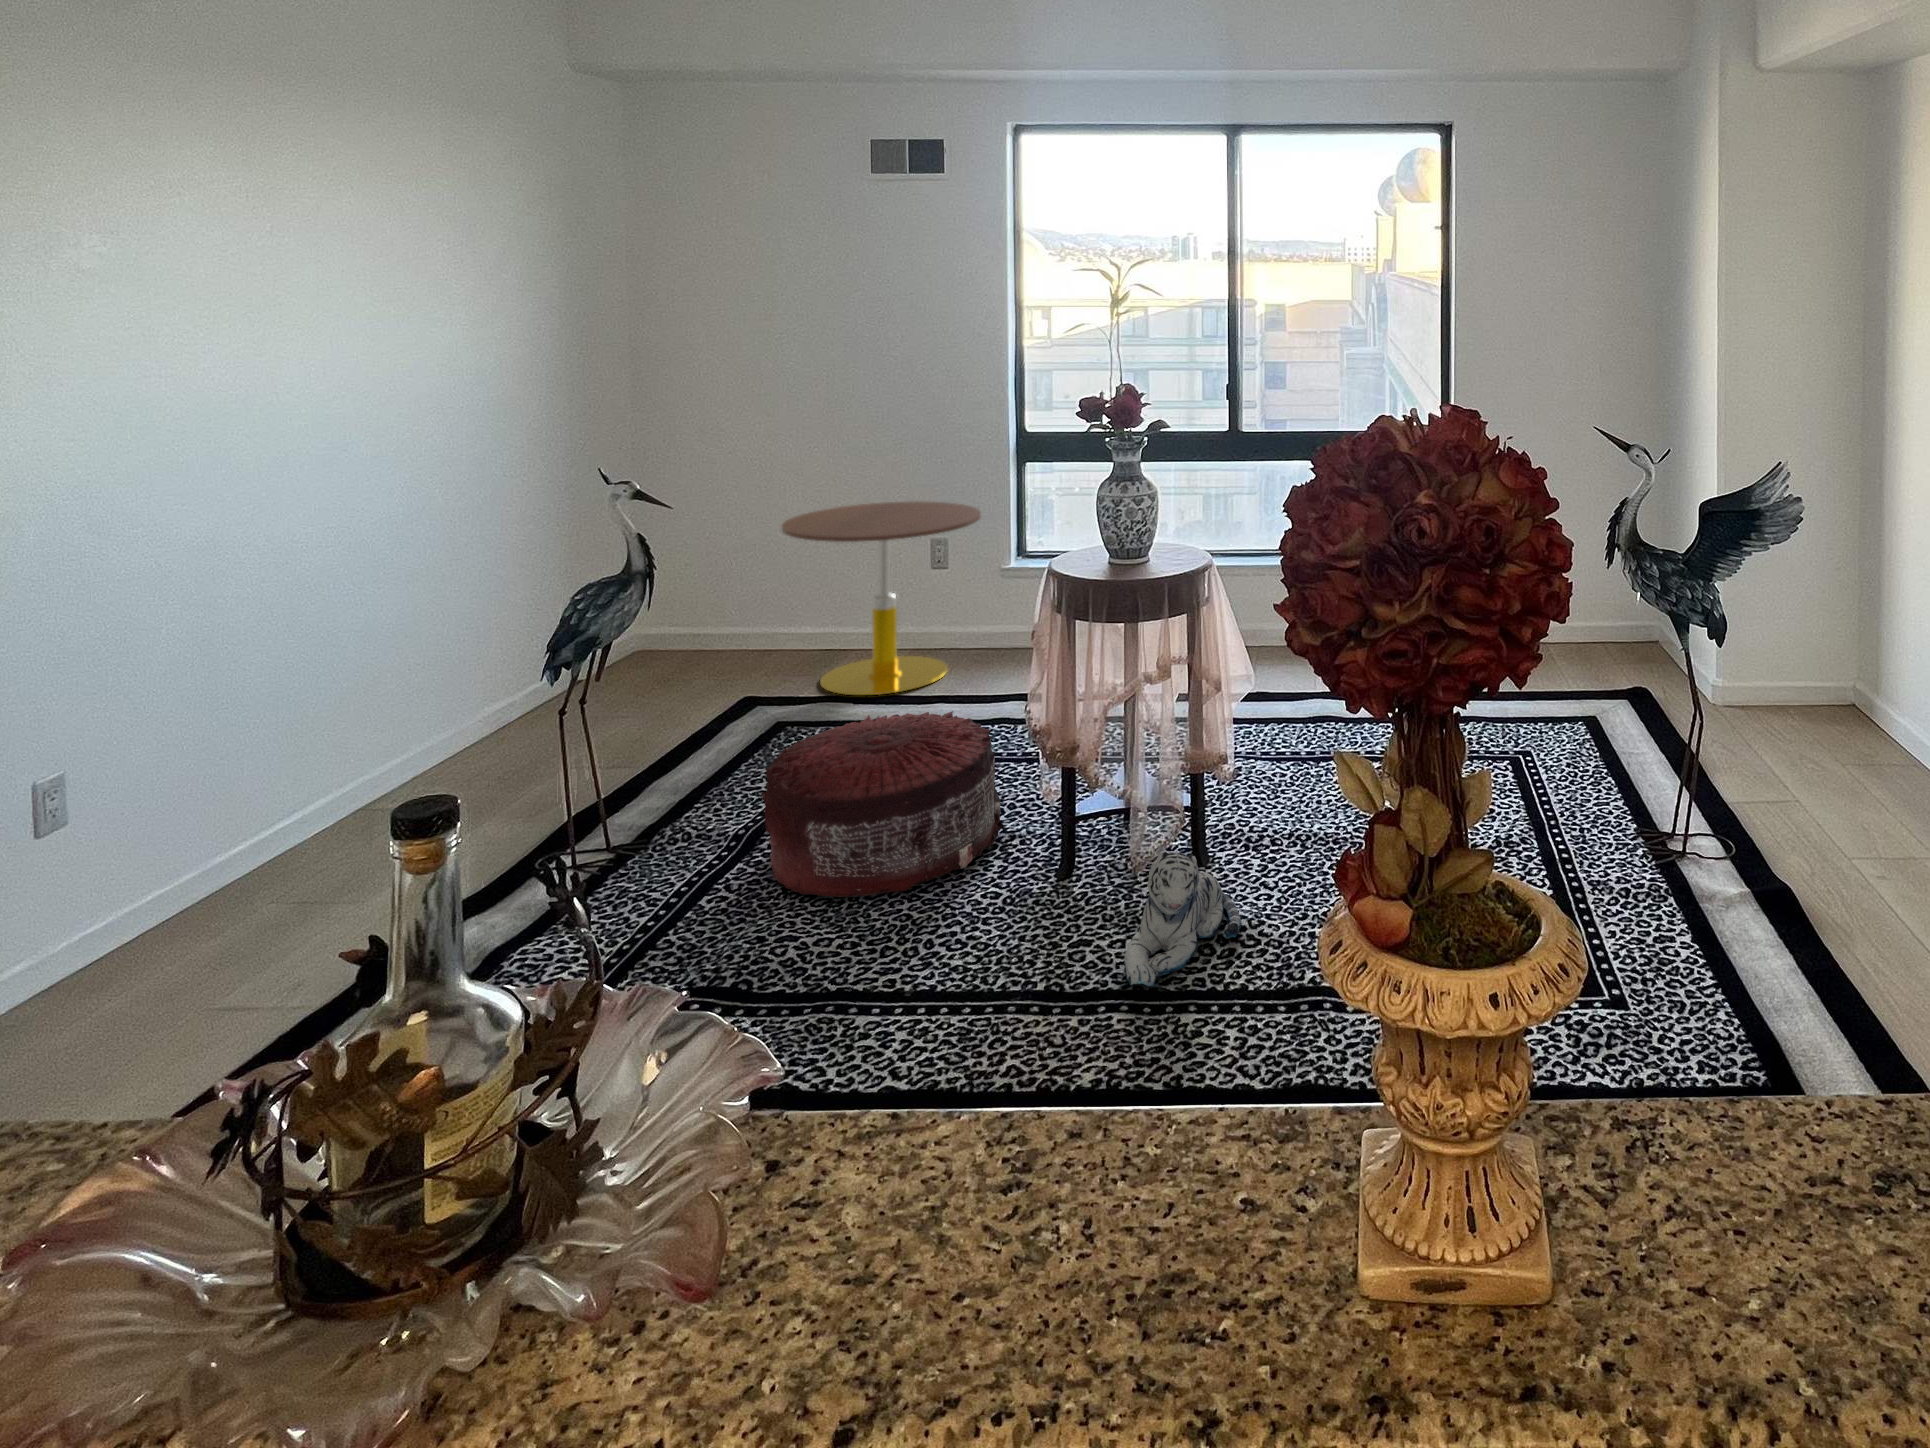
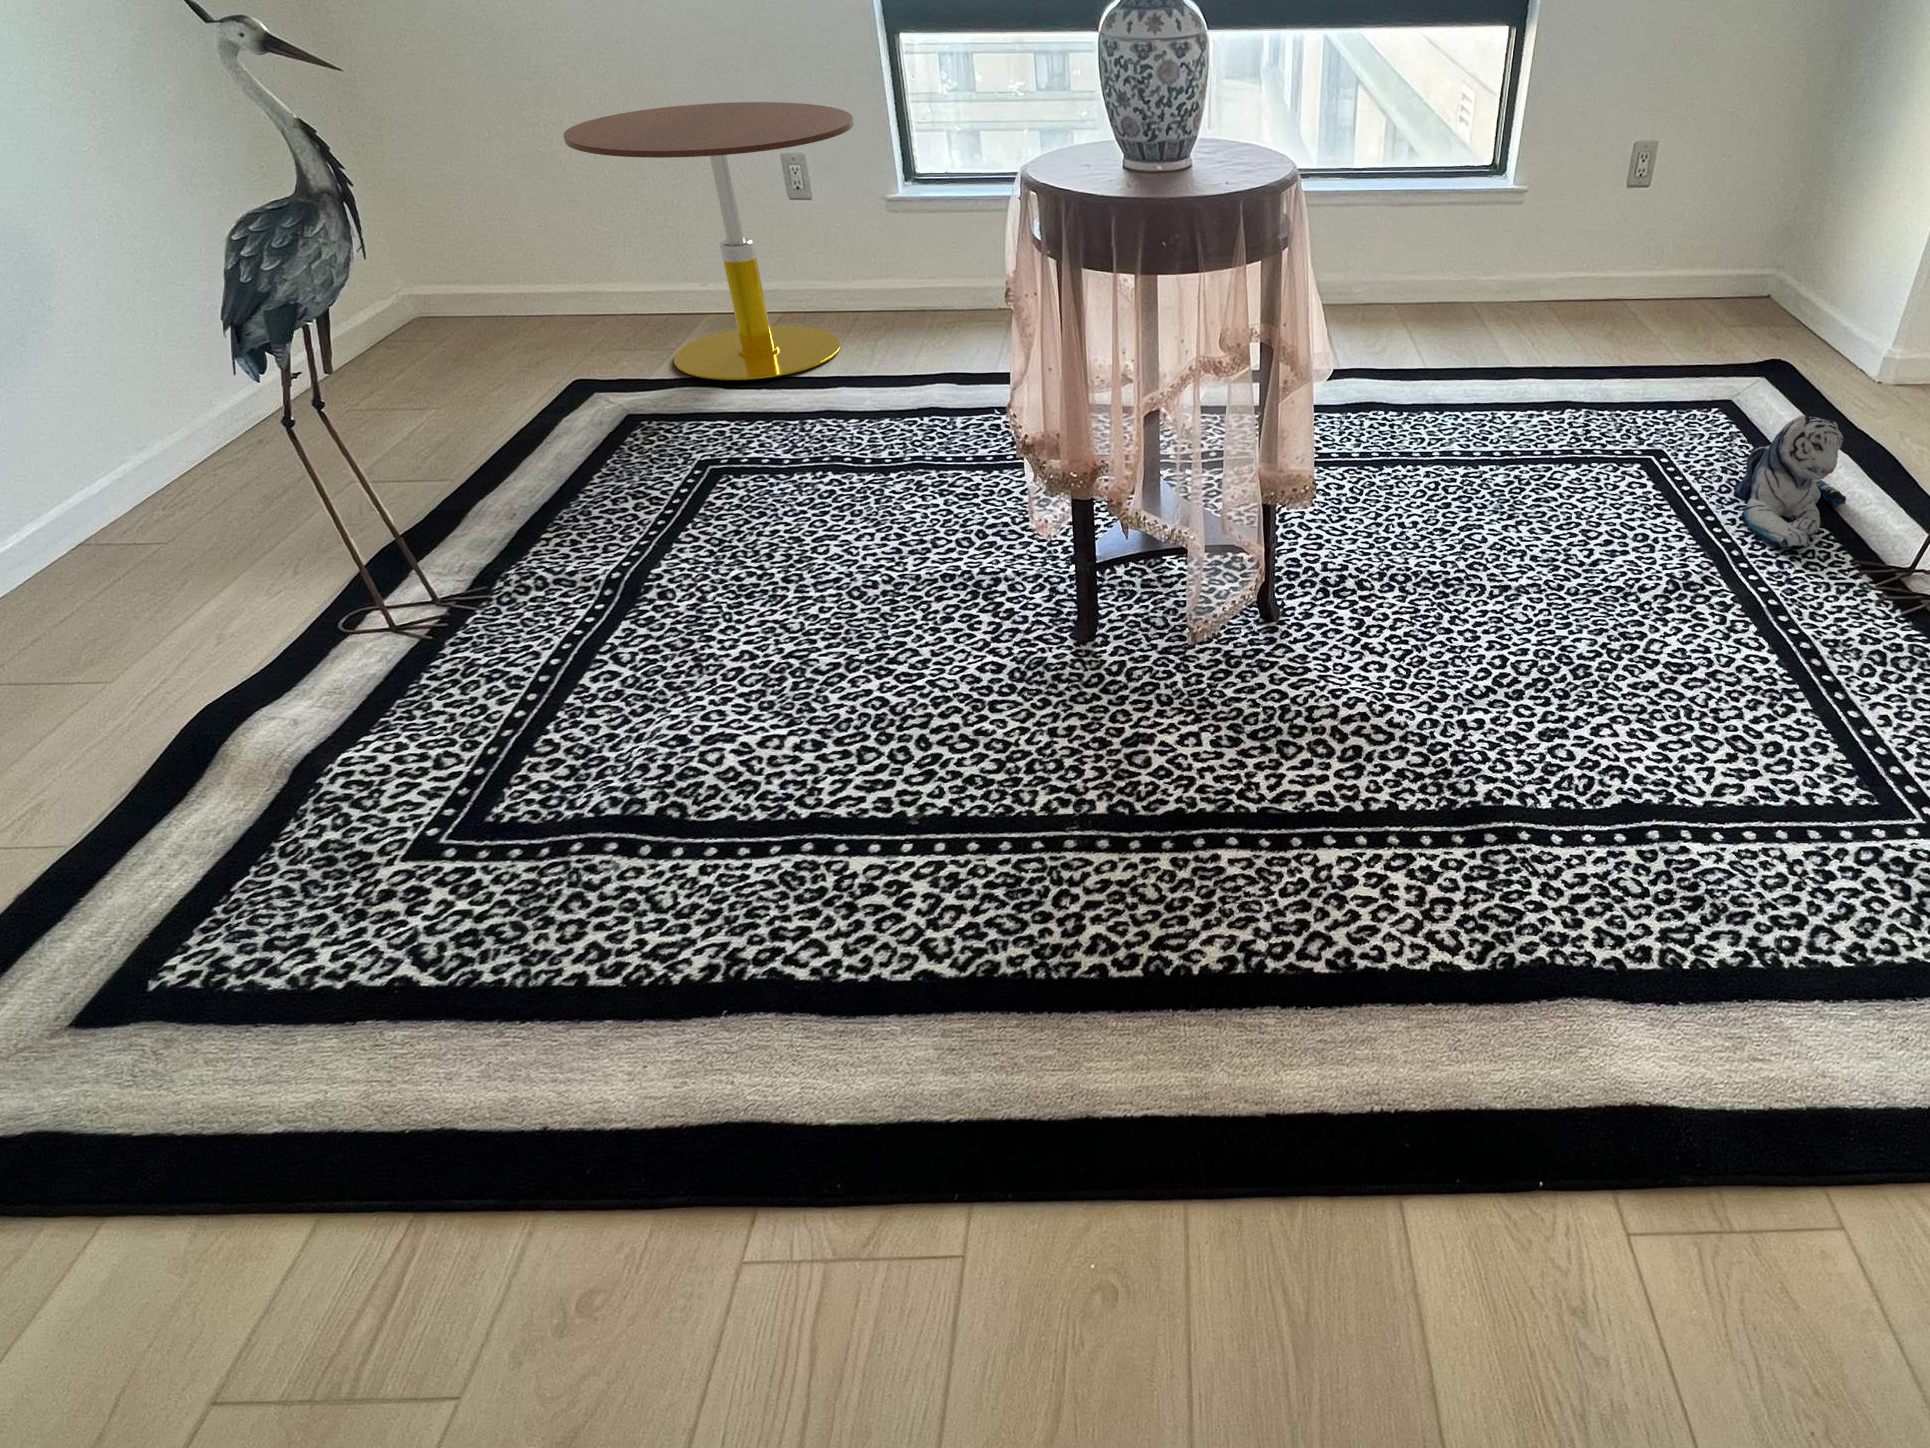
pouf: present [761,711,1005,897] -> none [628,410,984,674]
plush toy: present [1124,851,1241,986] -> present [1733,415,1846,548]

